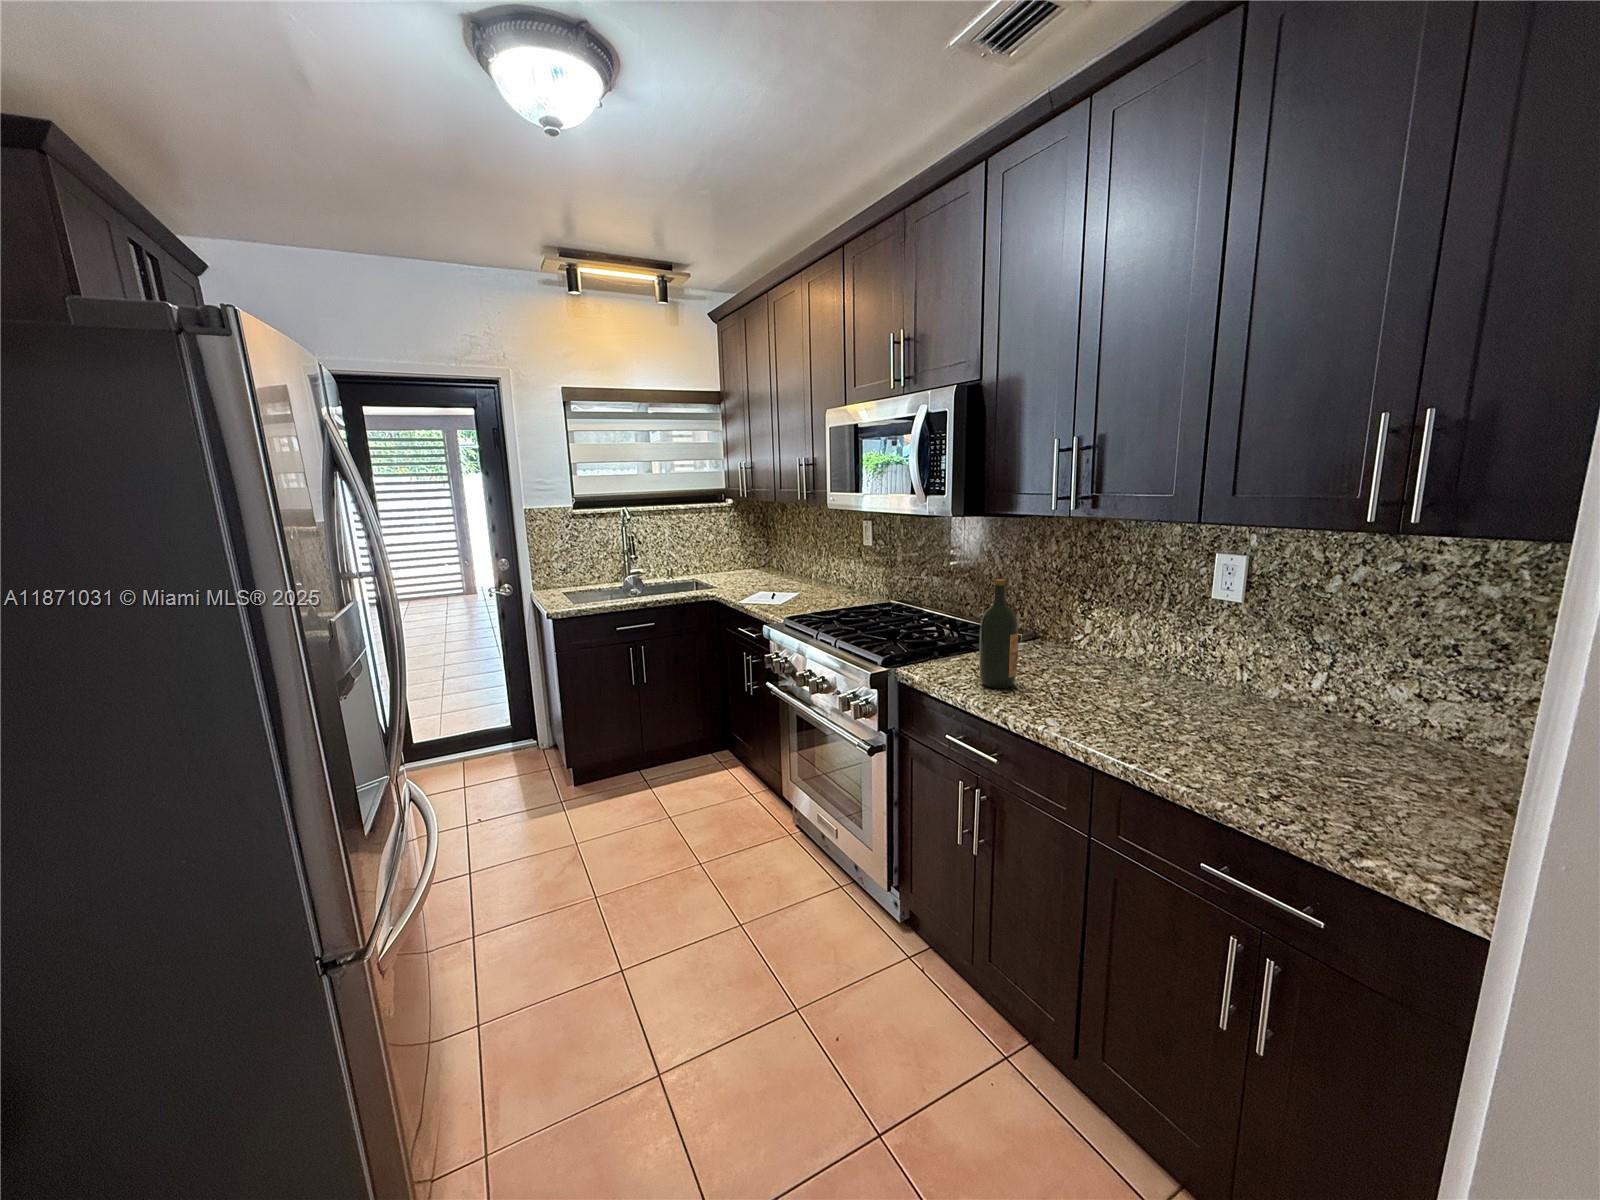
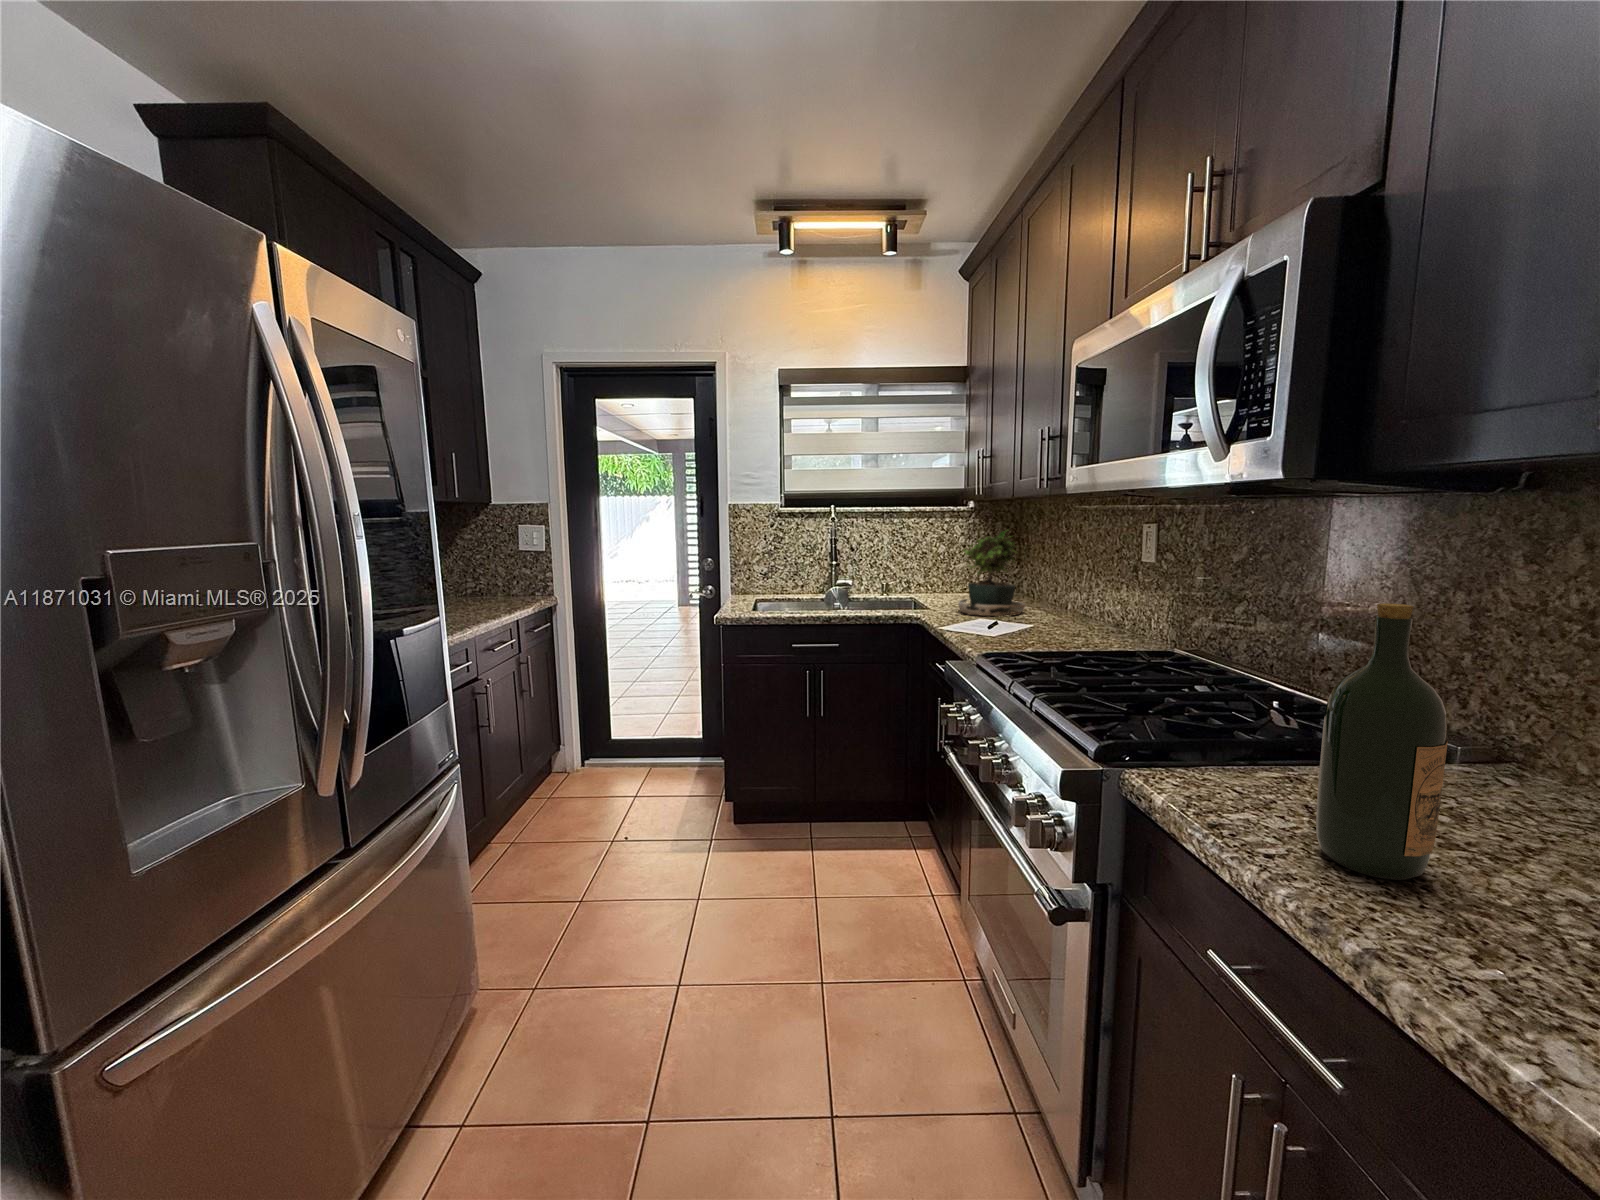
potted plant: none [738,524,786,592] -> present [957,531,1026,616]

